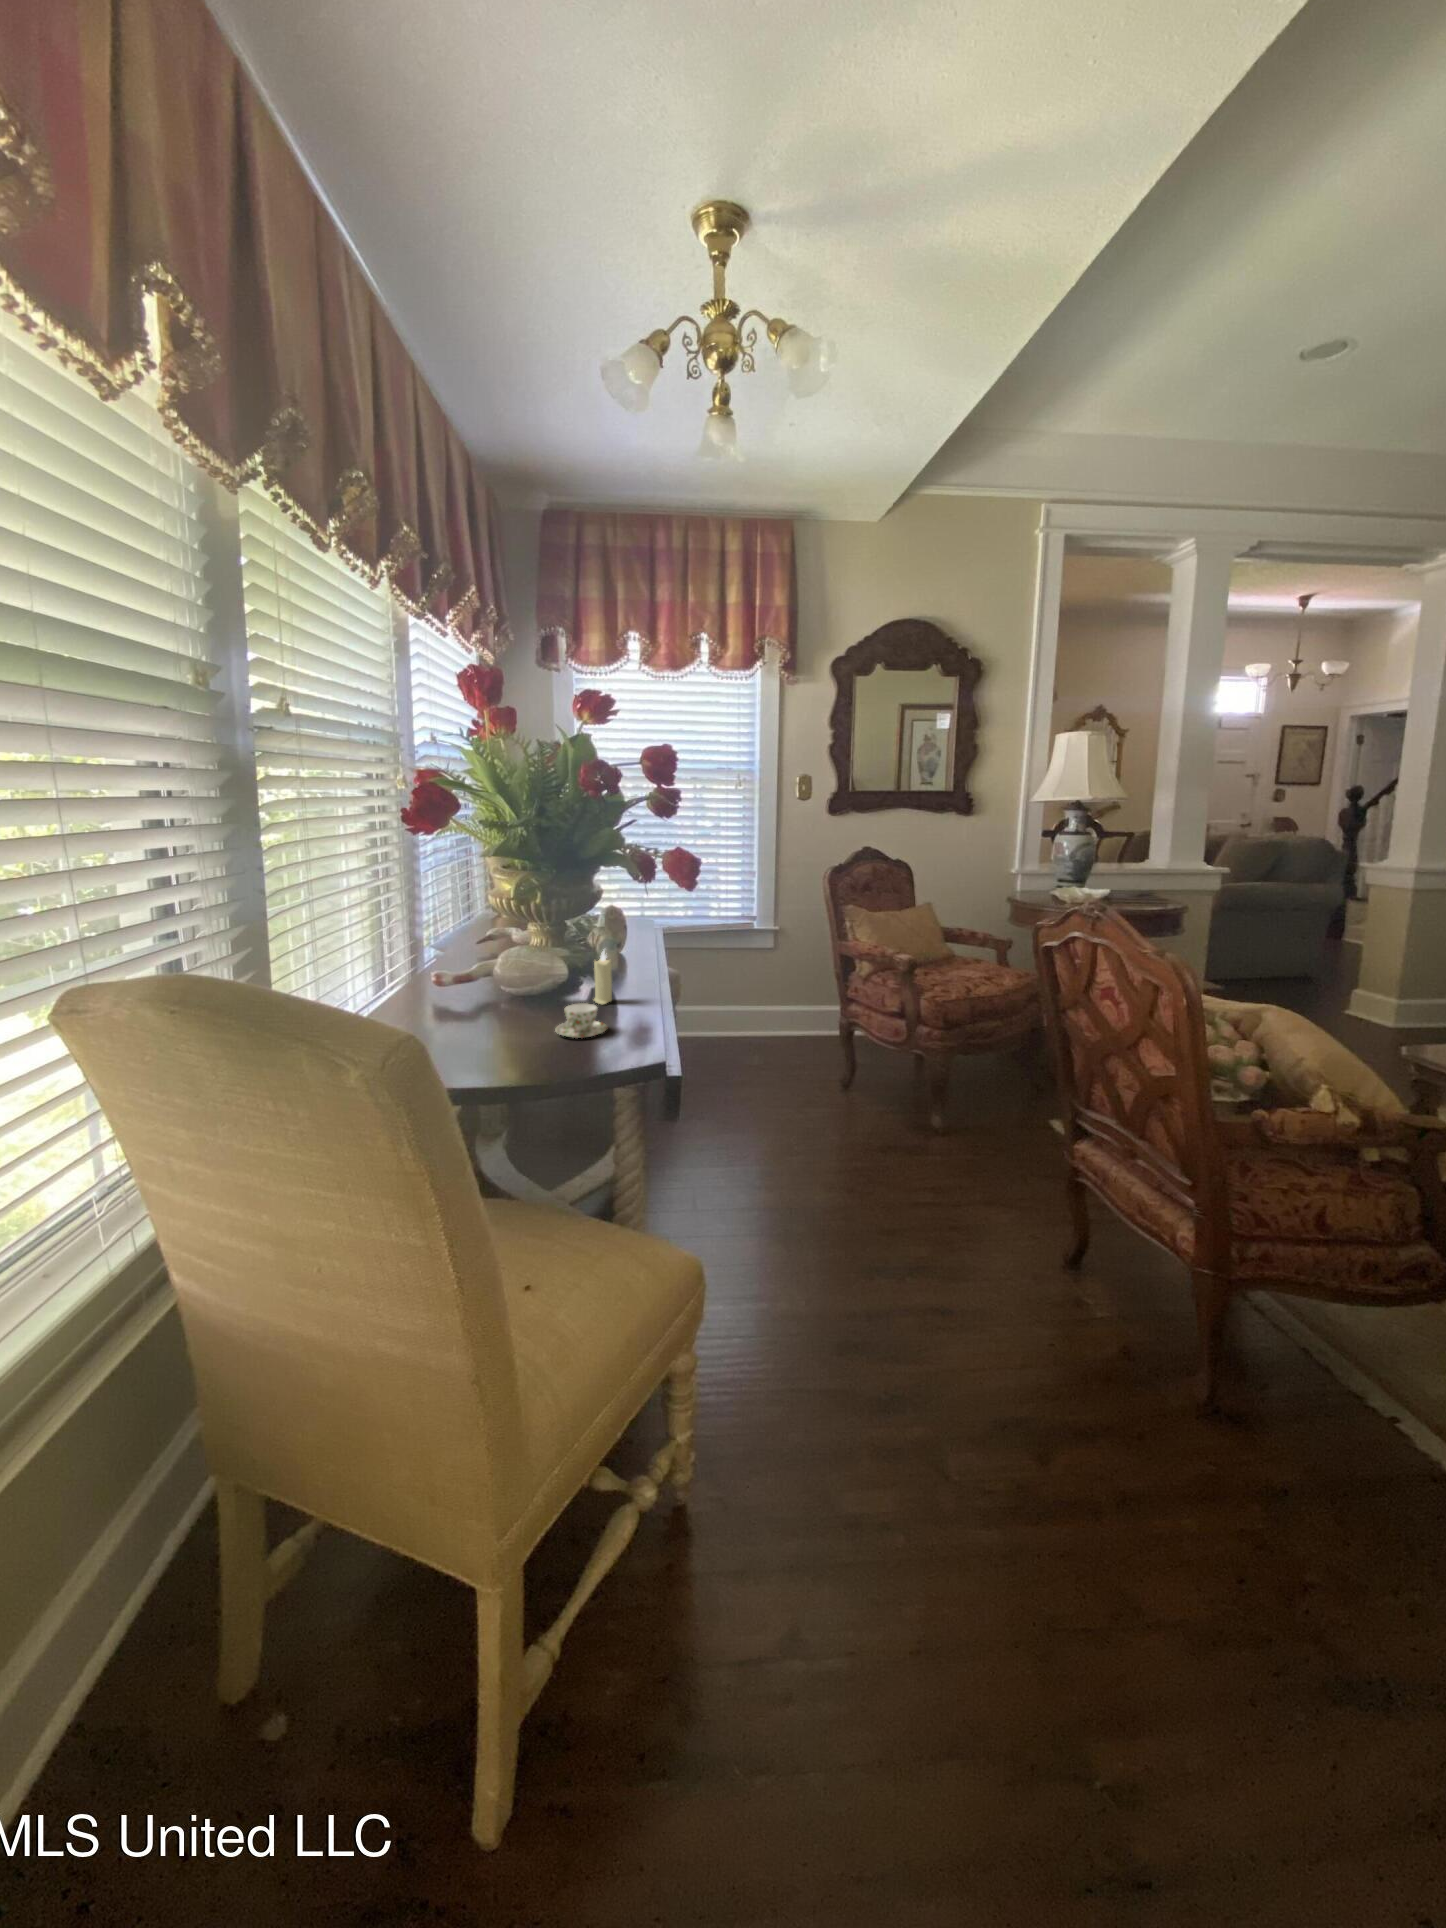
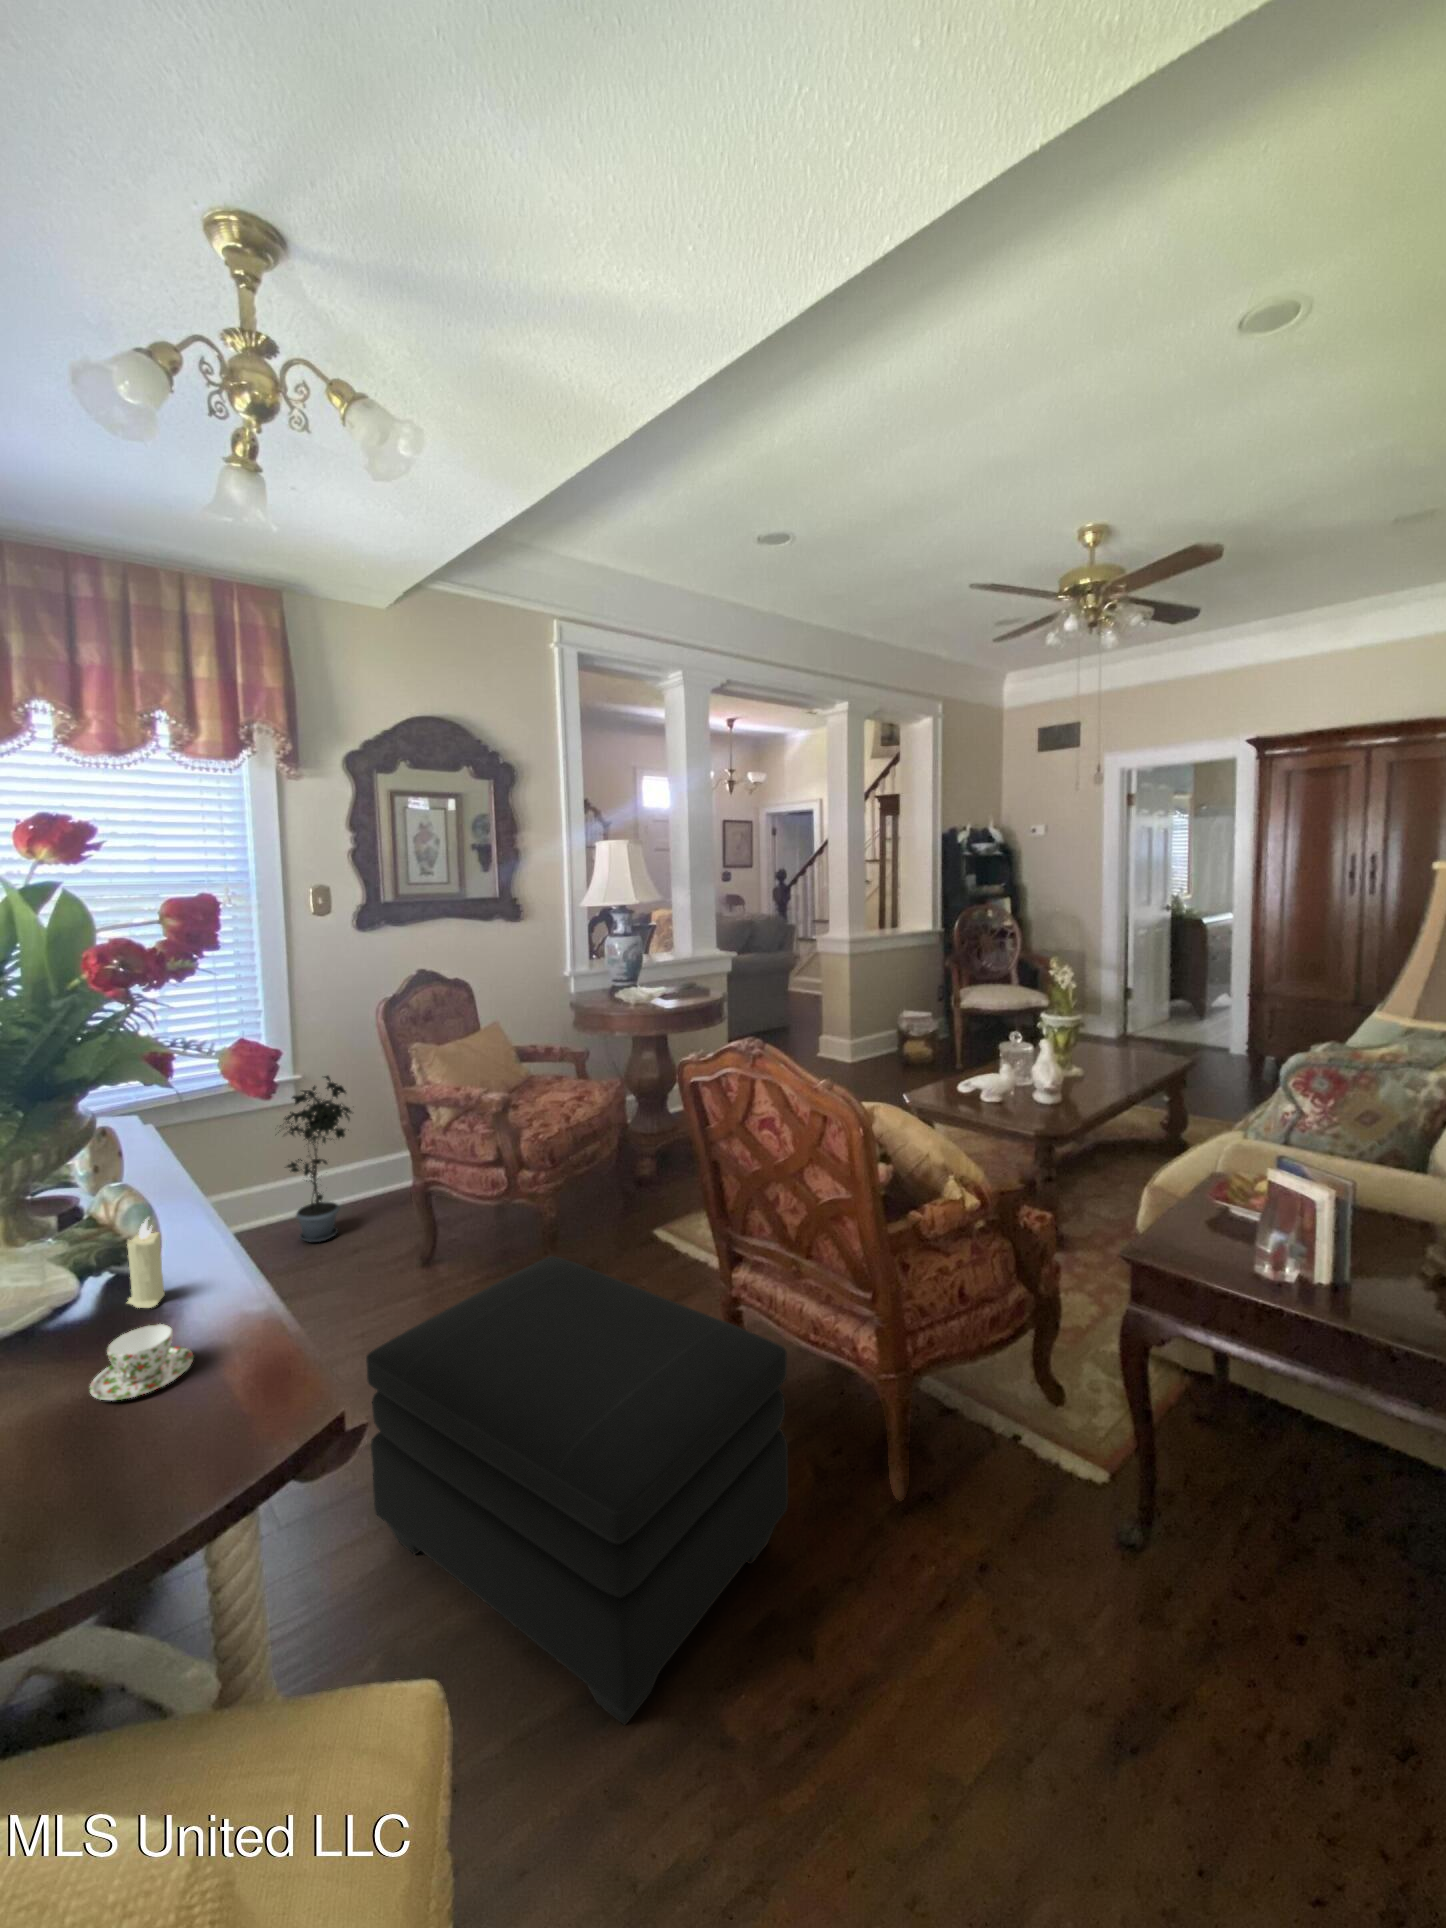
potted plant: none [753,926,811,1055] -> present [278,1076,352,1242]
ottoman: none [748,1086,1085,1428] -> present [366,1256,788,1725]

